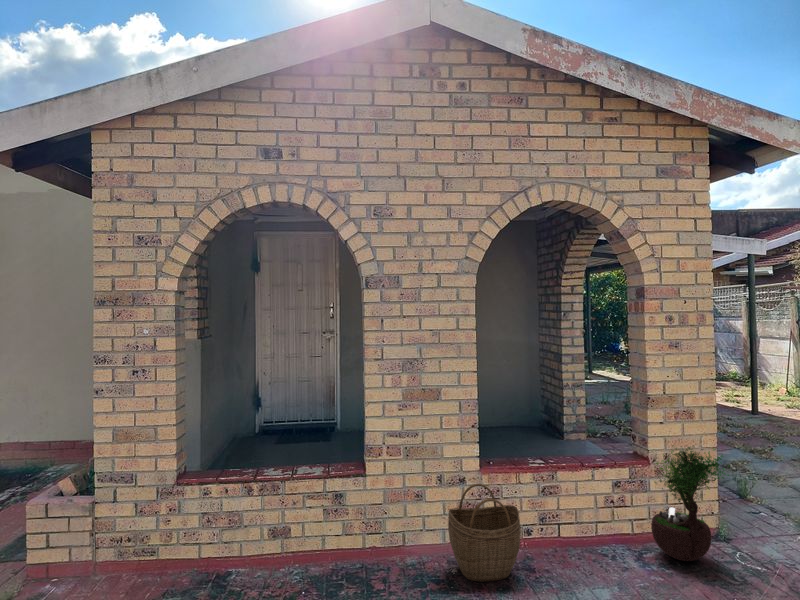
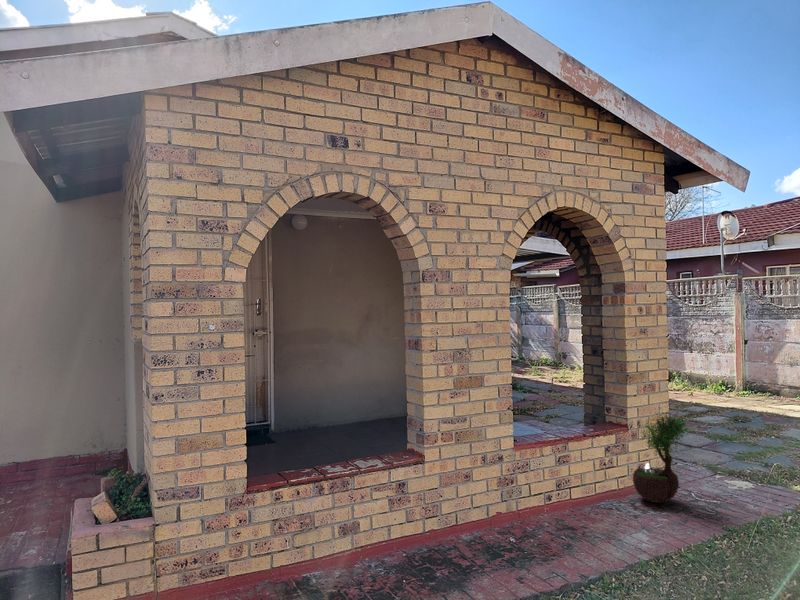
woven basket: present [448,484,521,582] -> none [499,459,563,542]

